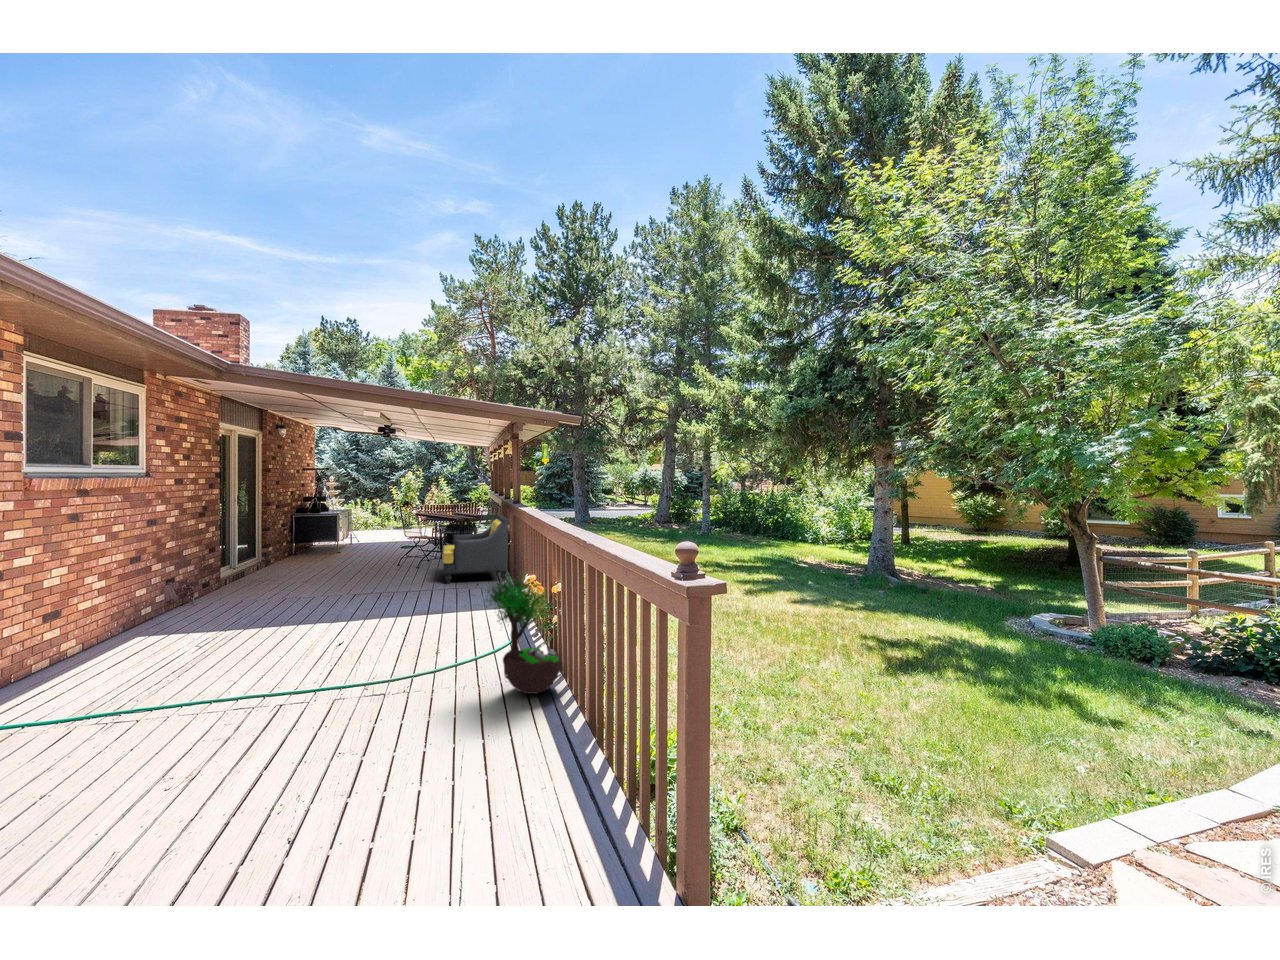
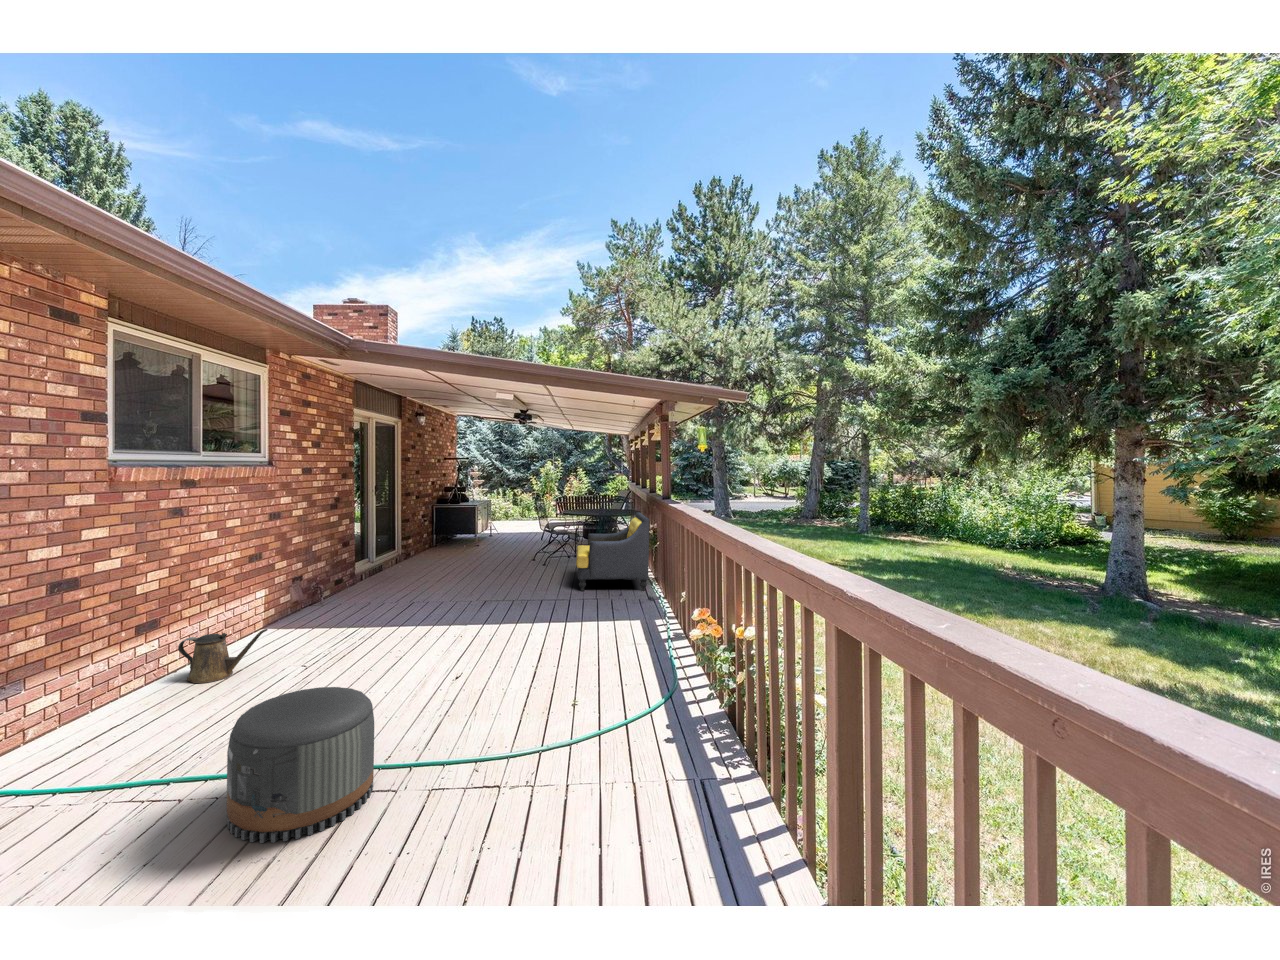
potted tree: present [486,573,560,694] -> none [638,611,757,822]
watering can: none [77,615,165,663] -> present [178,629,268,683]
pouf: none [183,636,292,732] -> present [227,687,374,843]

